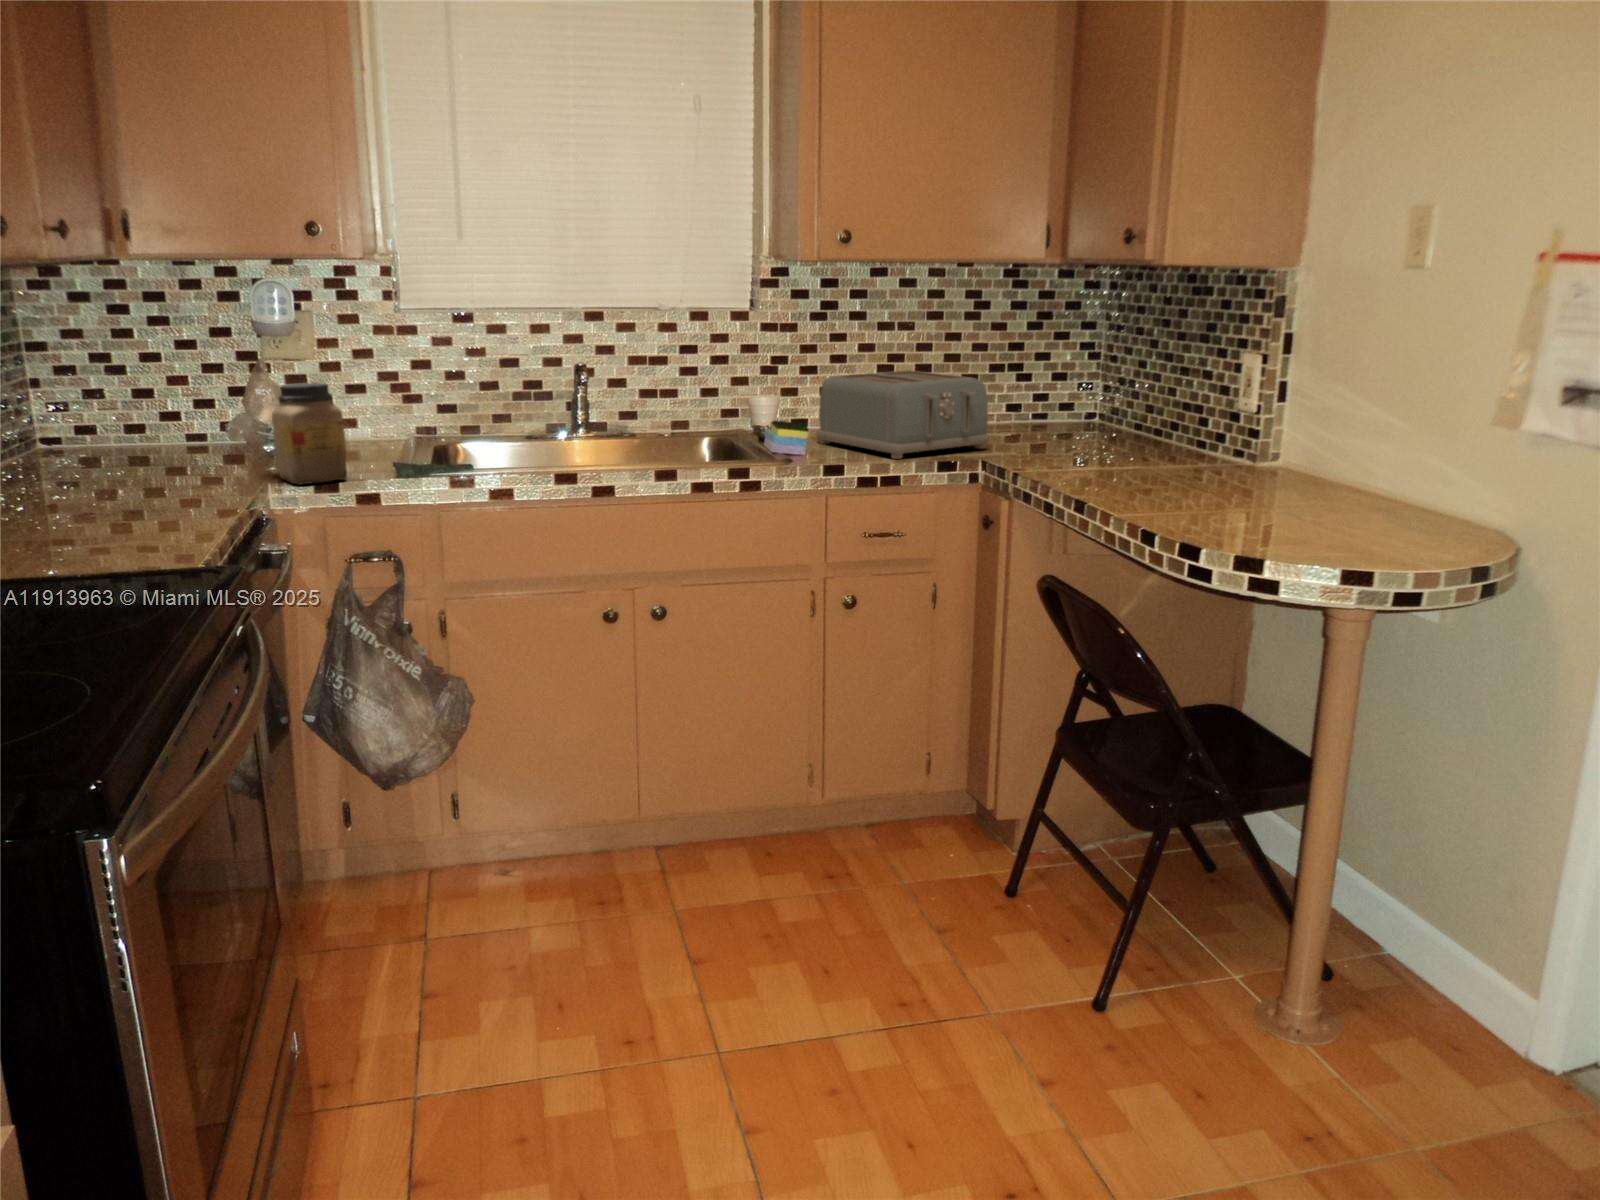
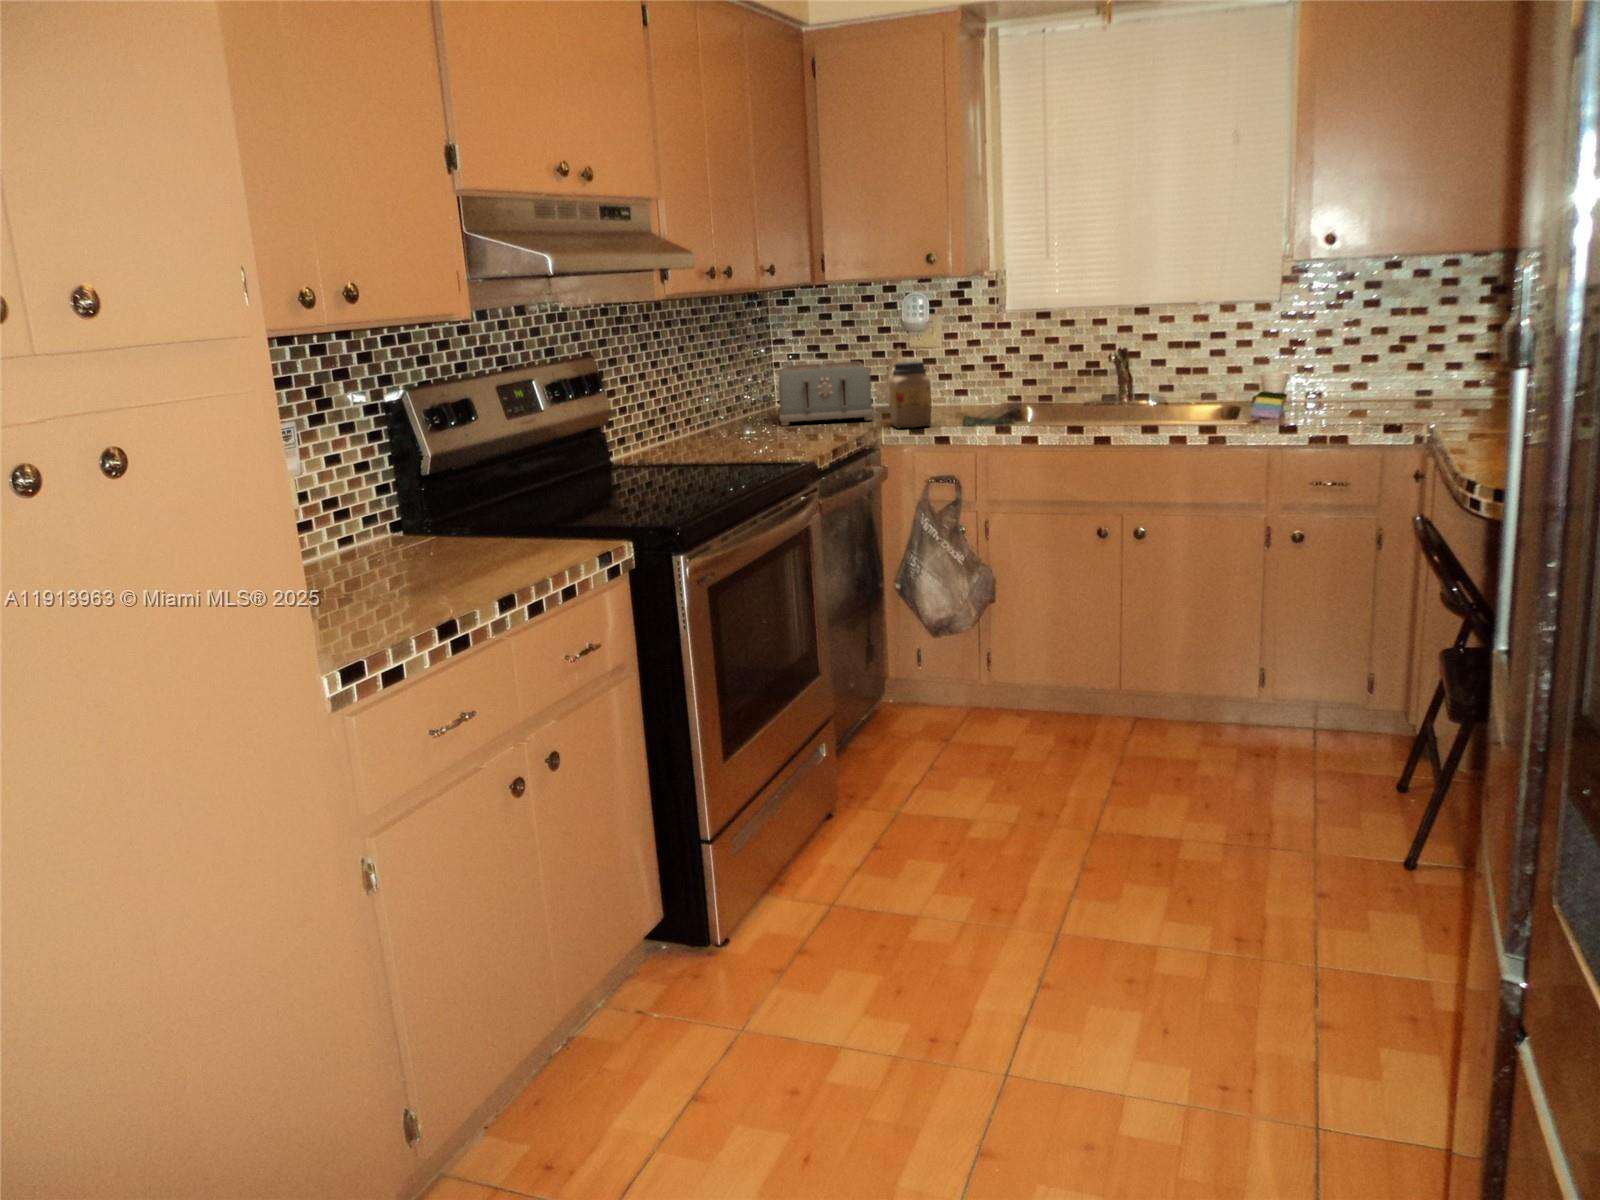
toaster: present [816,370,990,459] -> present [778,361,874,426]

